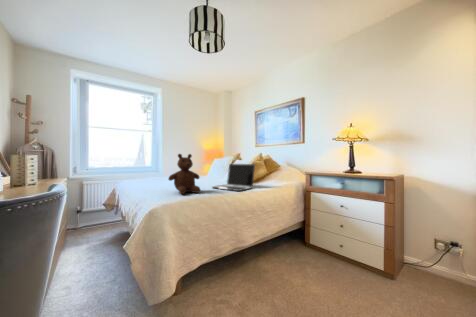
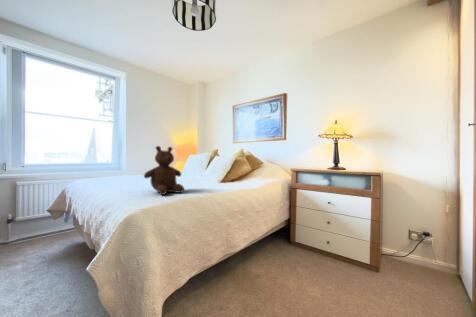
laptop: present [213,164,255,191] -> none [194,159,243,189]

